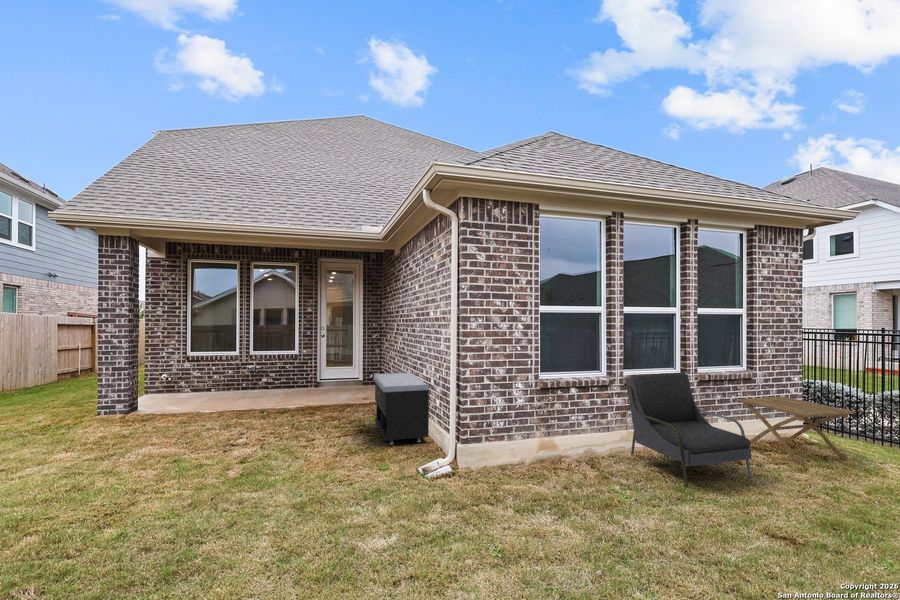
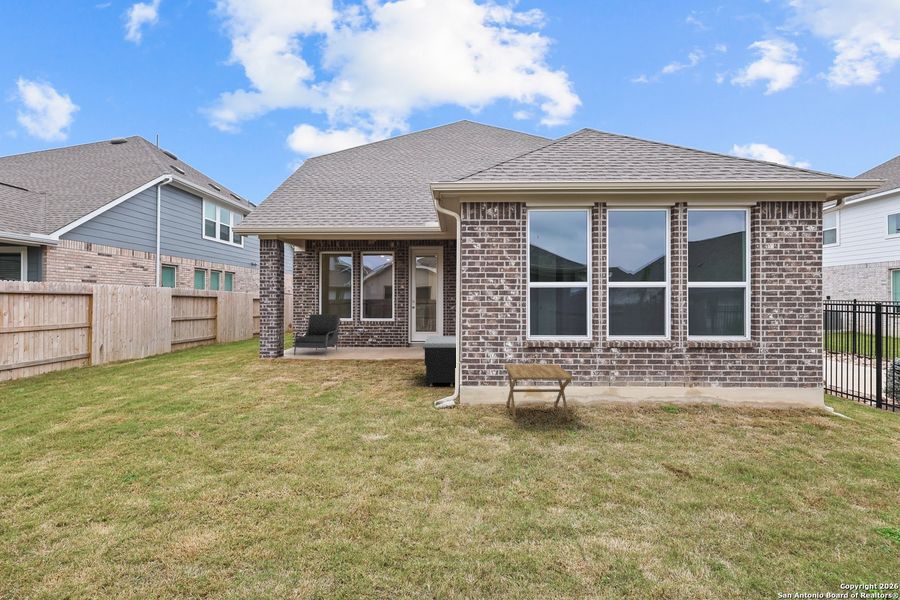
armchair: present [623,373,752,487] -> present [294,314,341,356]
side table: present [738,397,855,465] -> present [505,365,574,422]

